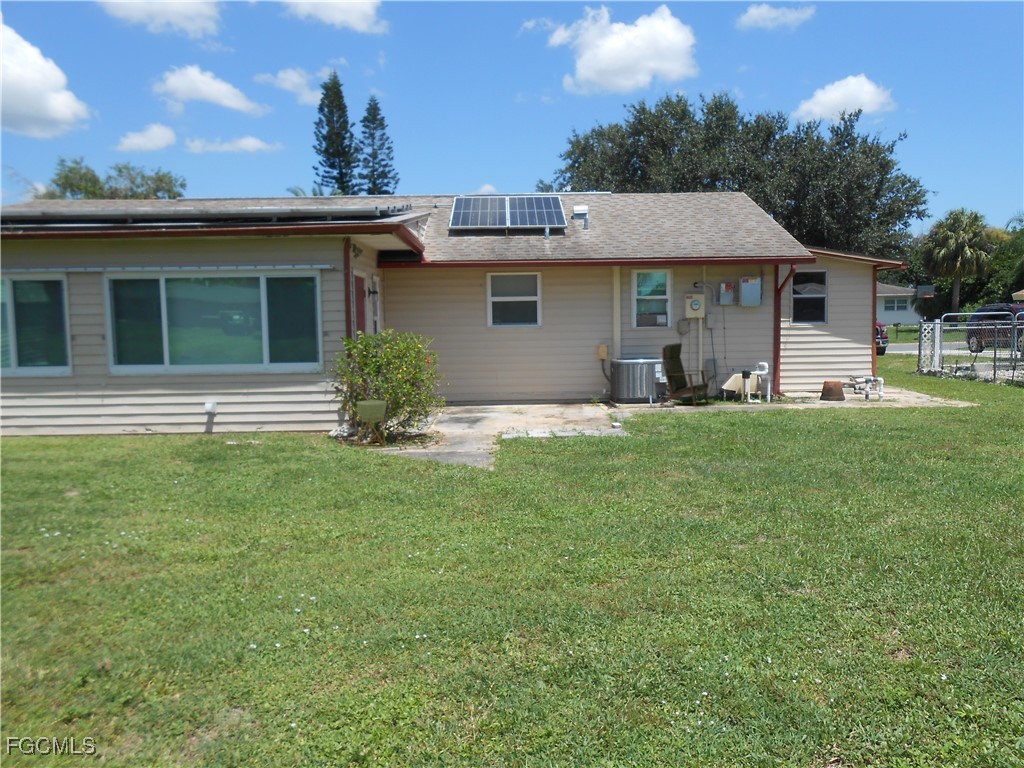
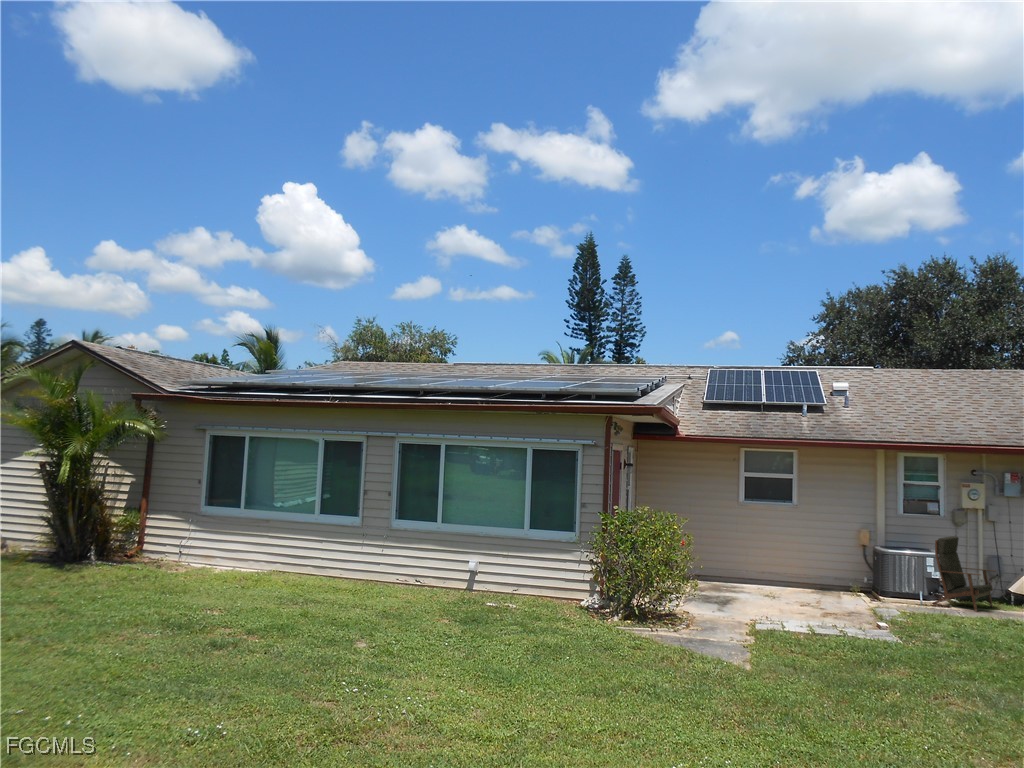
planter: present [357,400,387,446] -> none [607,576,639,624]

